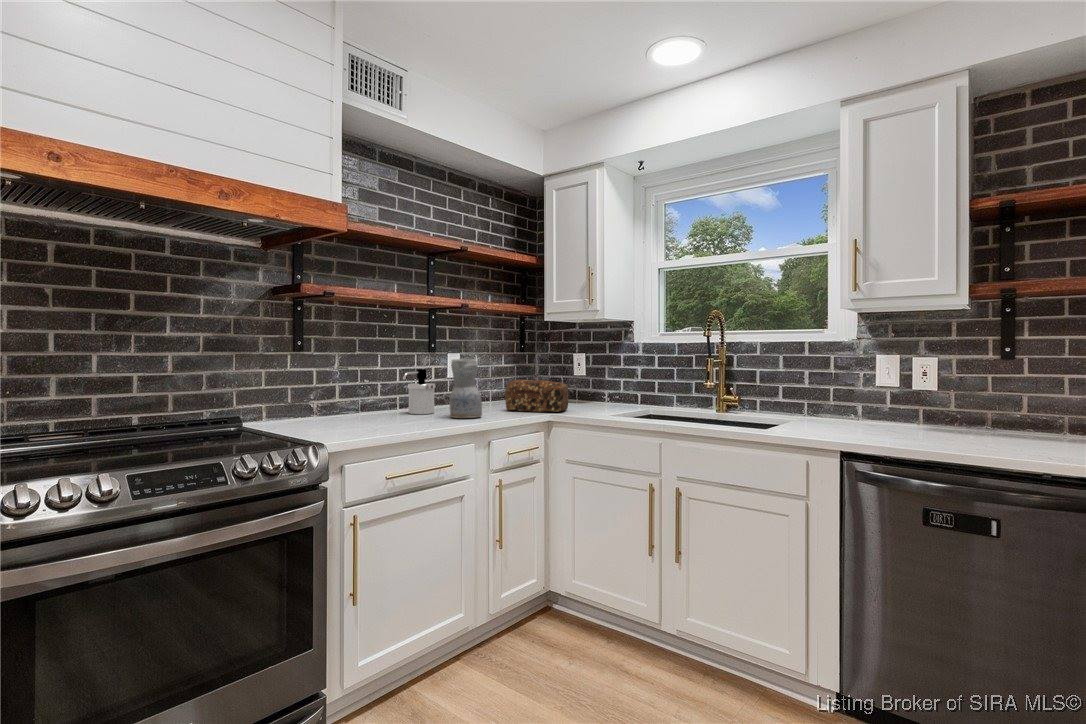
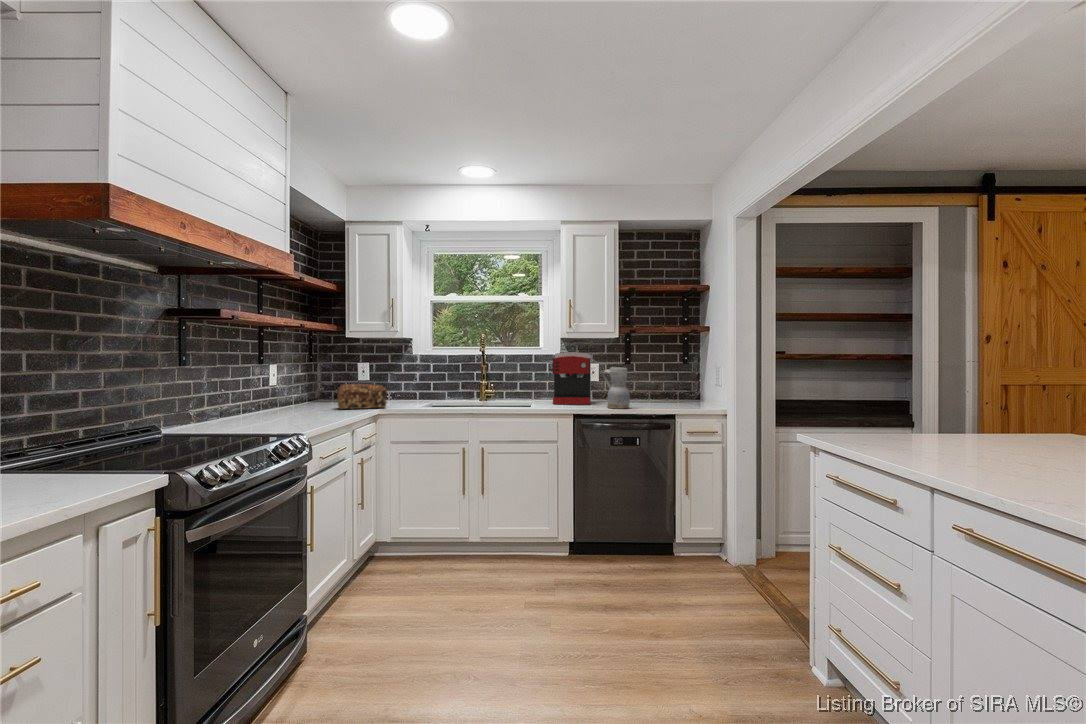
coffee maker: none [818,336,913,434] -> present [553,352,591,404]
ceramic pitcher: present [449,359,482,418] -> present [603,367,630,408]
soap dispenser: present [402,369,435,414] -> none [260,378,286,417]

